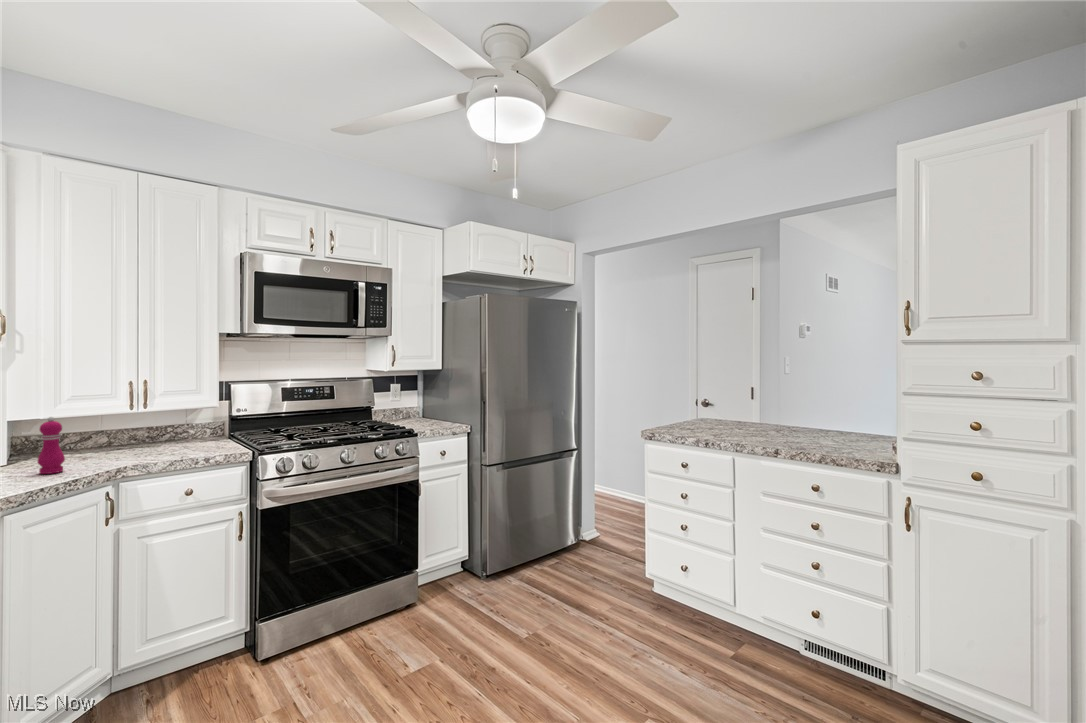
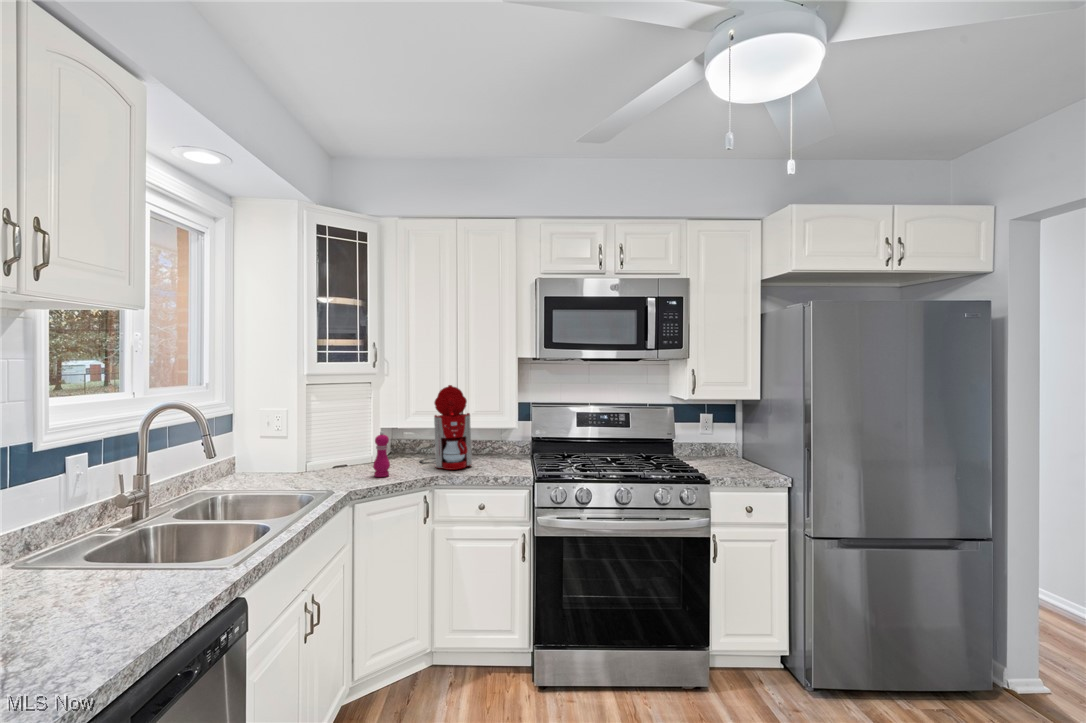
coffee maker: none [82,361,168,458] -> present [420,385,472,470]

